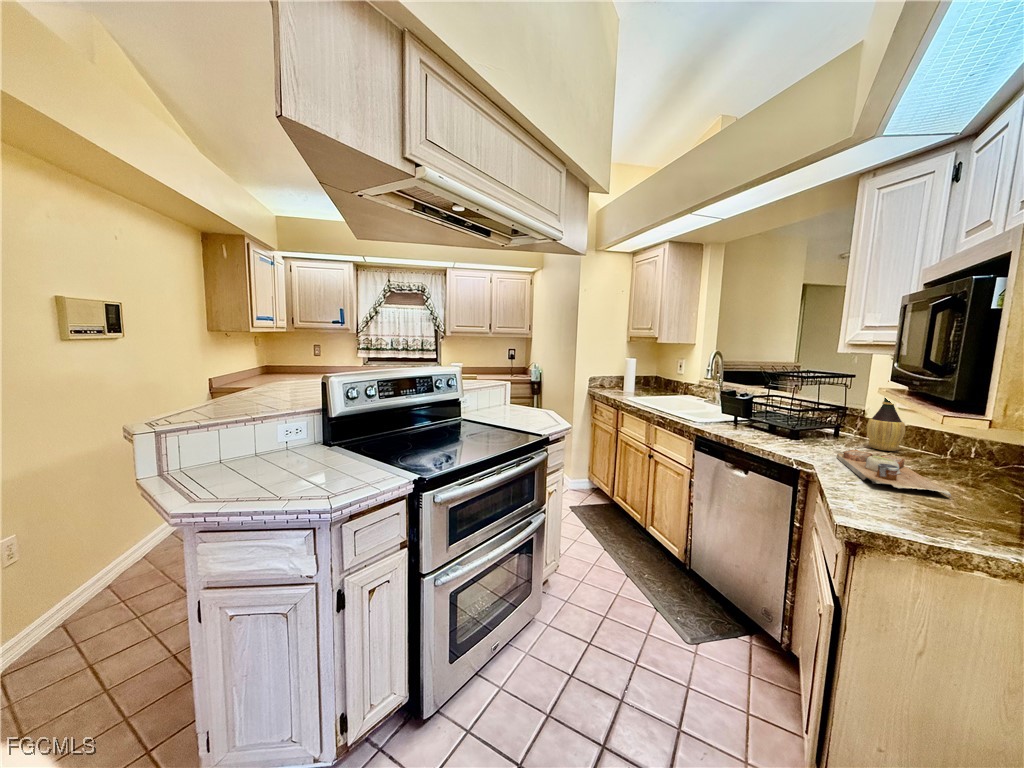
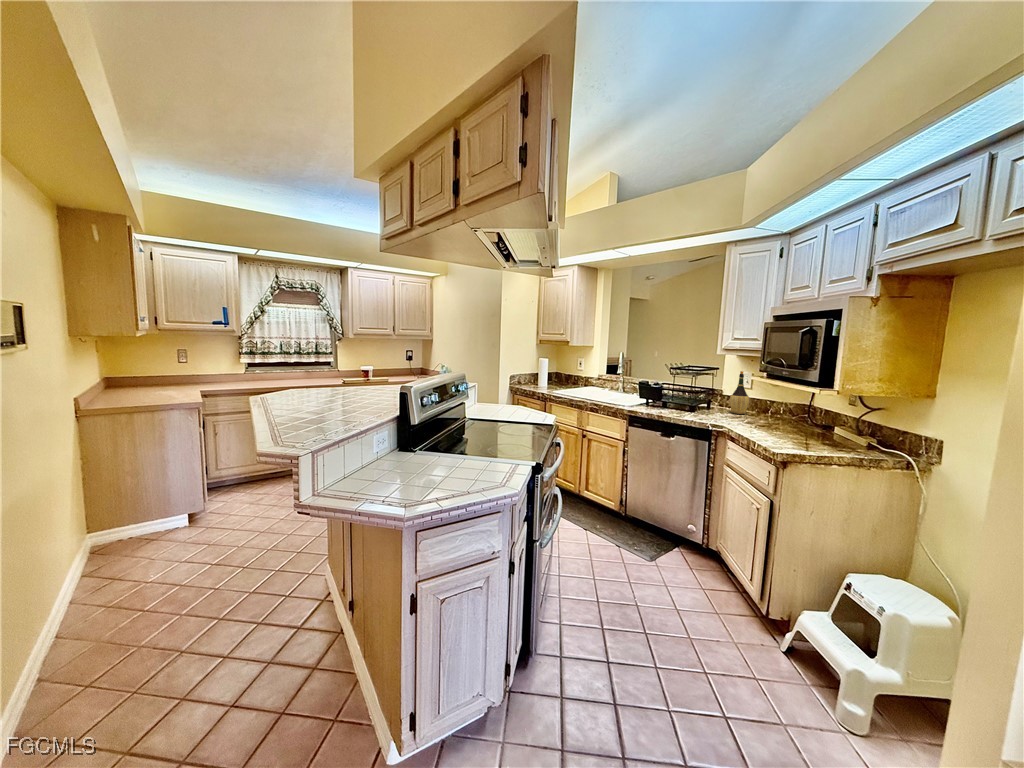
cutting board: present [837,449,952,498] -> none [727,415,801,436]

